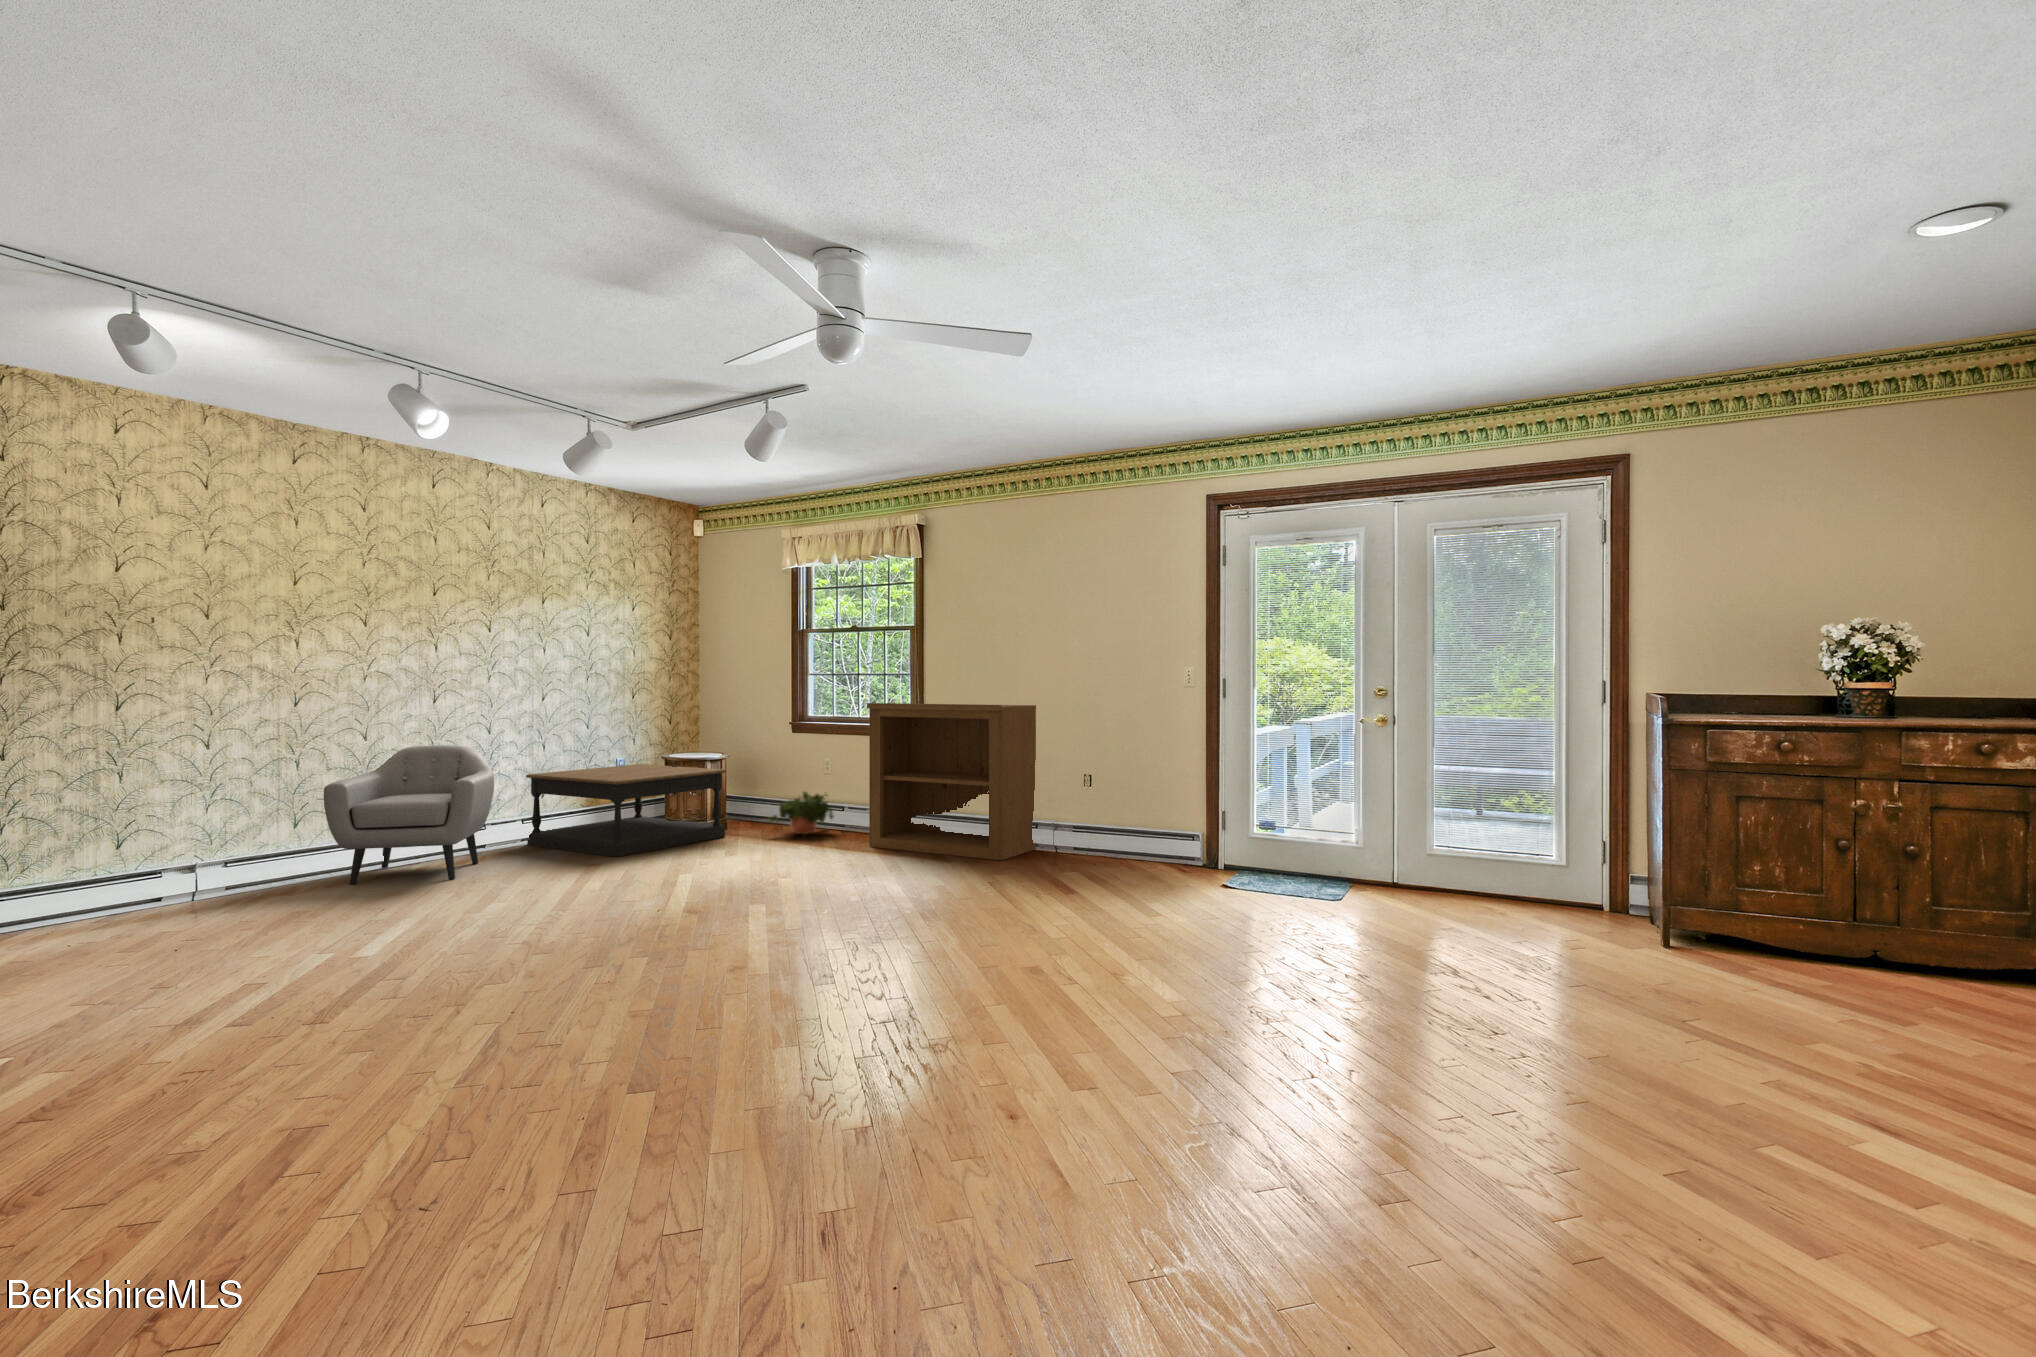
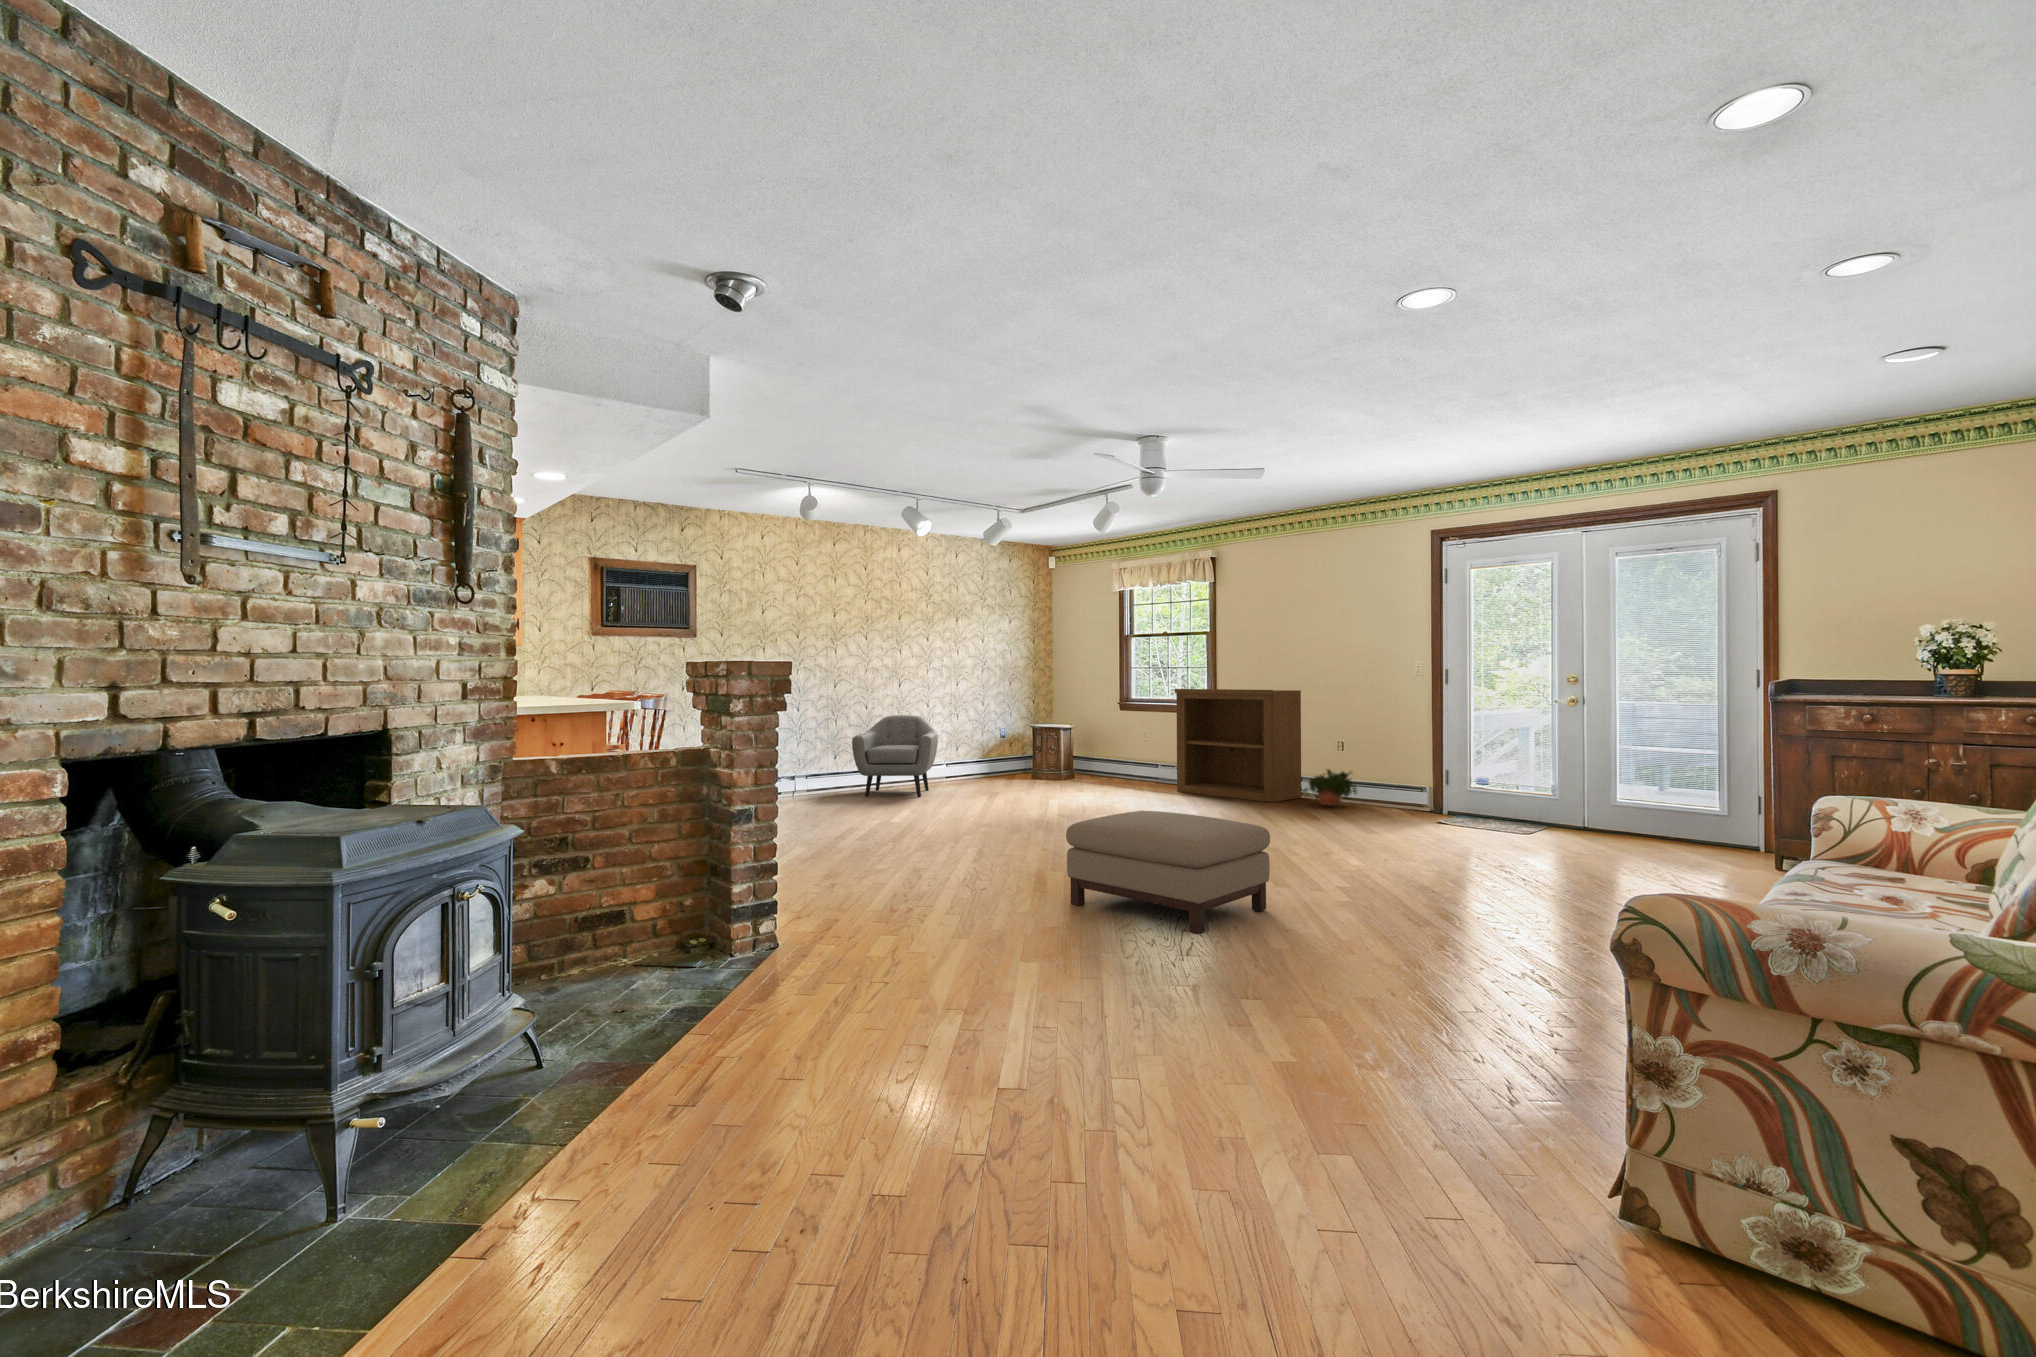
coffee table: present [526,764,726,857] -> none [950,732,1076,790]
potted plant: present [769,792,833,835] -> present [1301,769,1357,806]
ottoman: none [610,953,1049,1296] -> present [1066,811,1270,933]

